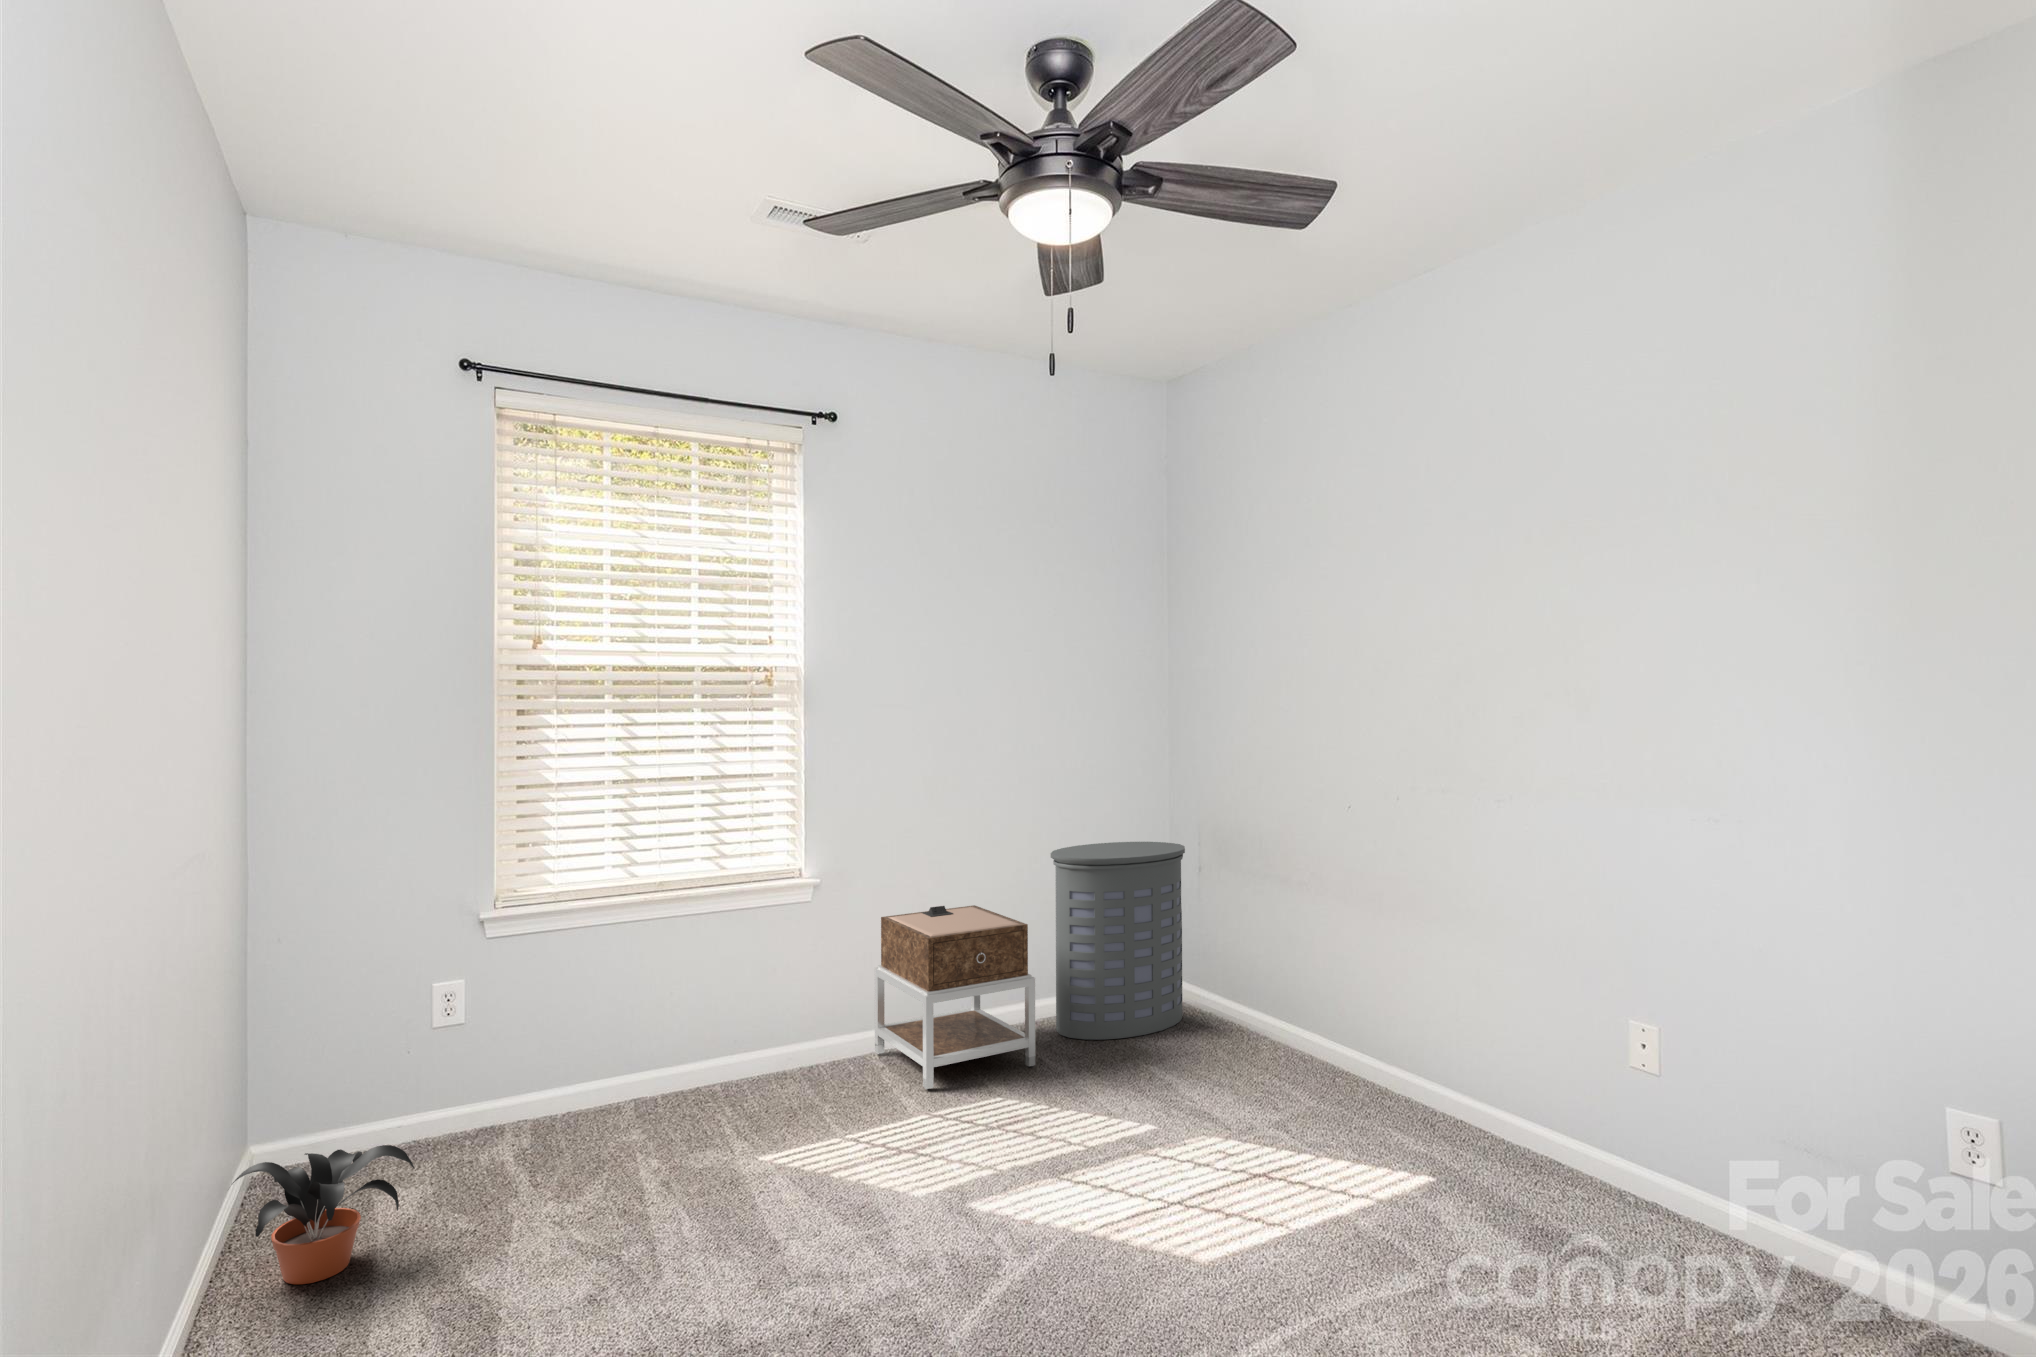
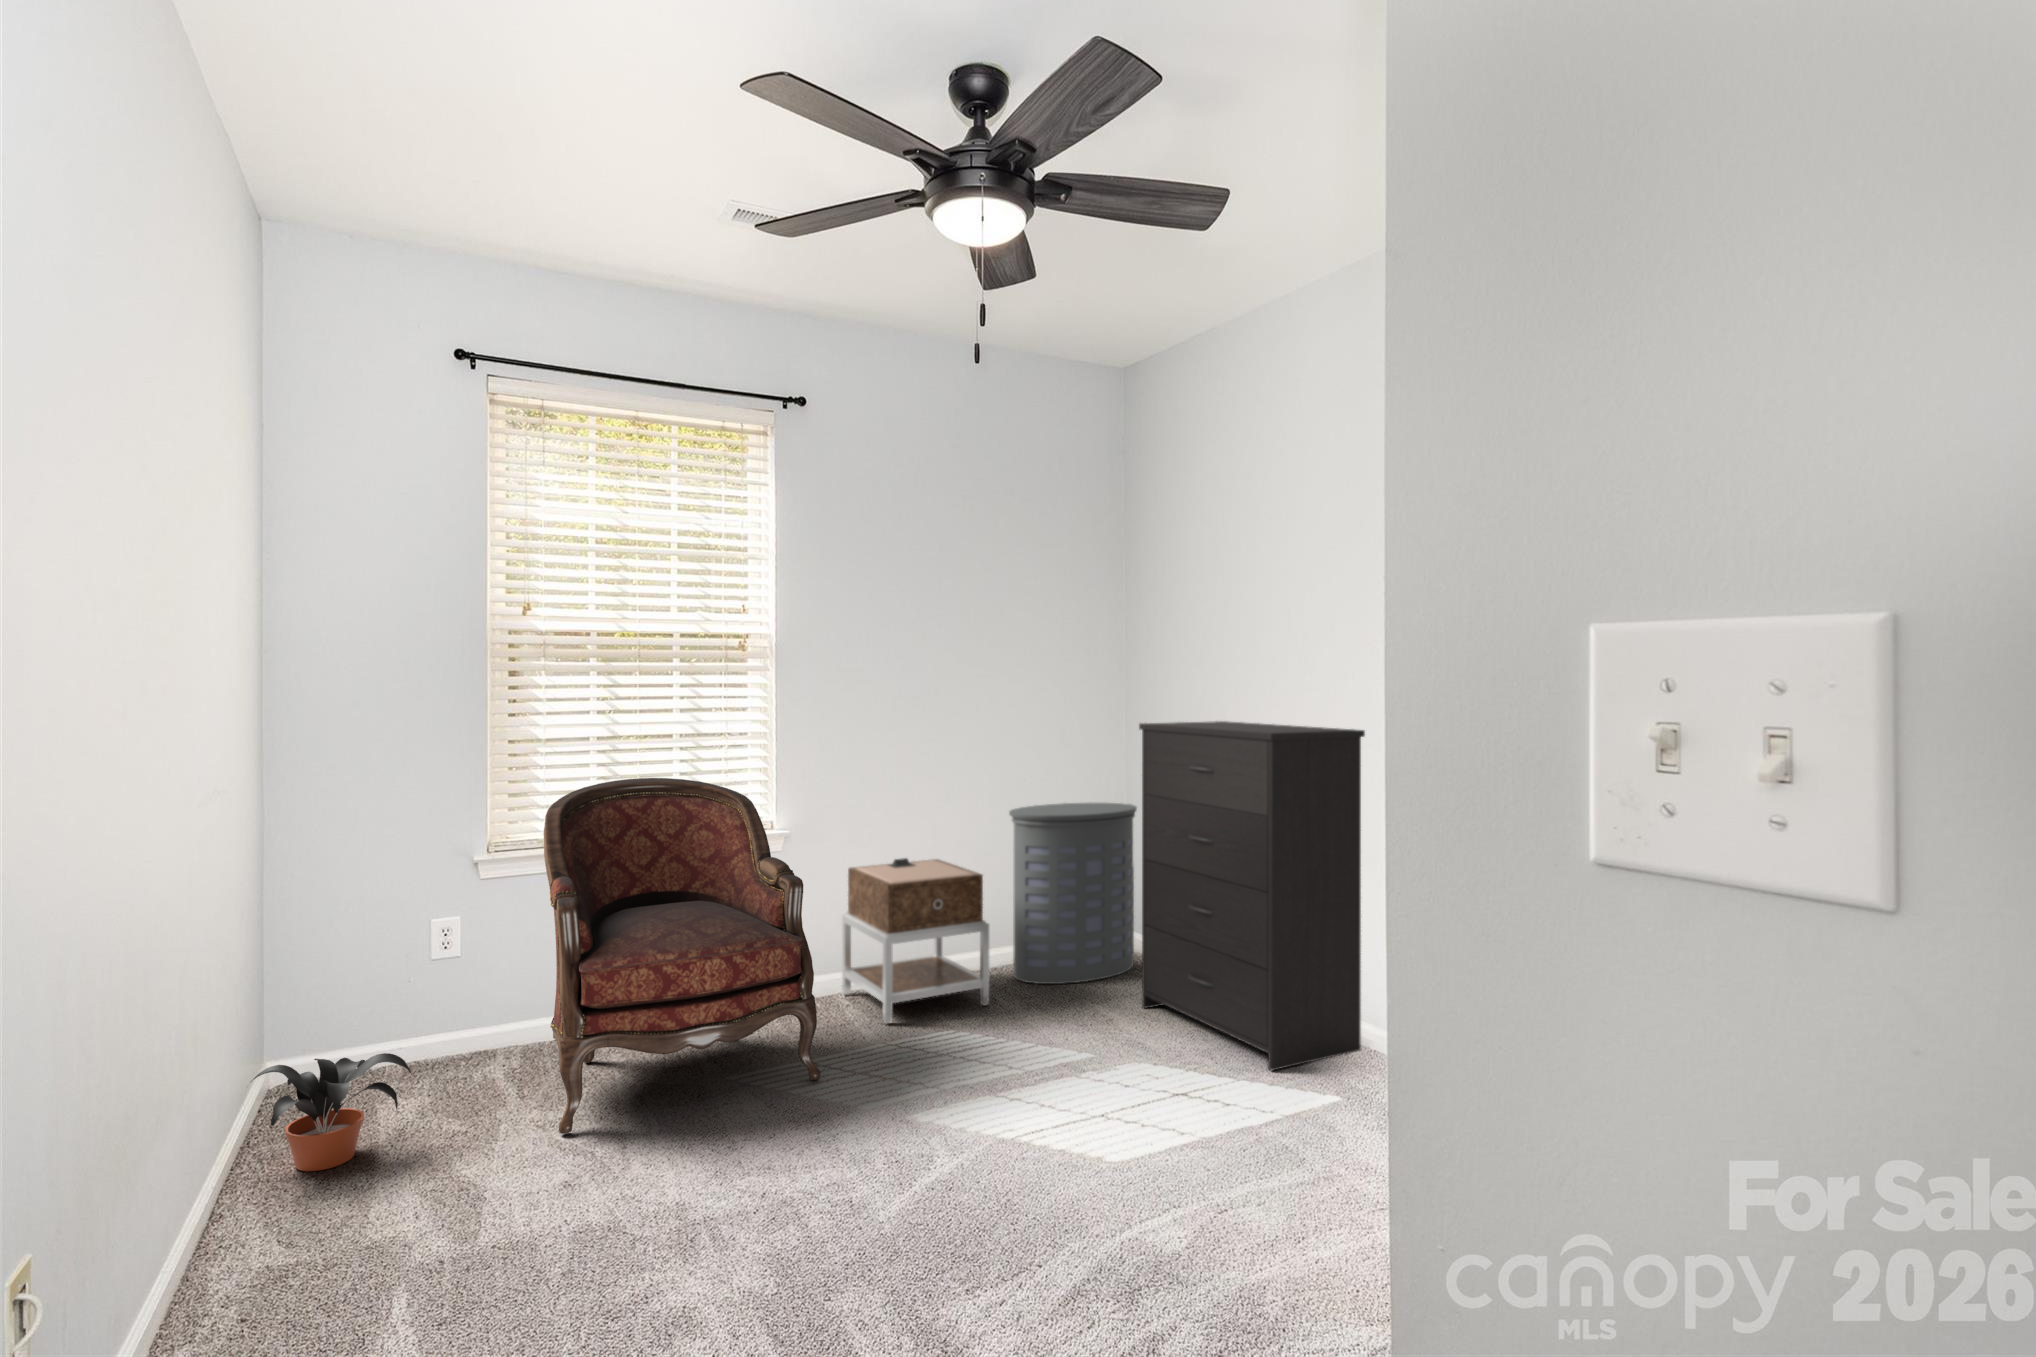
dresser: none [1195,757,1448,1145] -> present [1139,721,1365,1070]
armchair: none [558,824,863,1233] -> present [544,778,820,1134]

